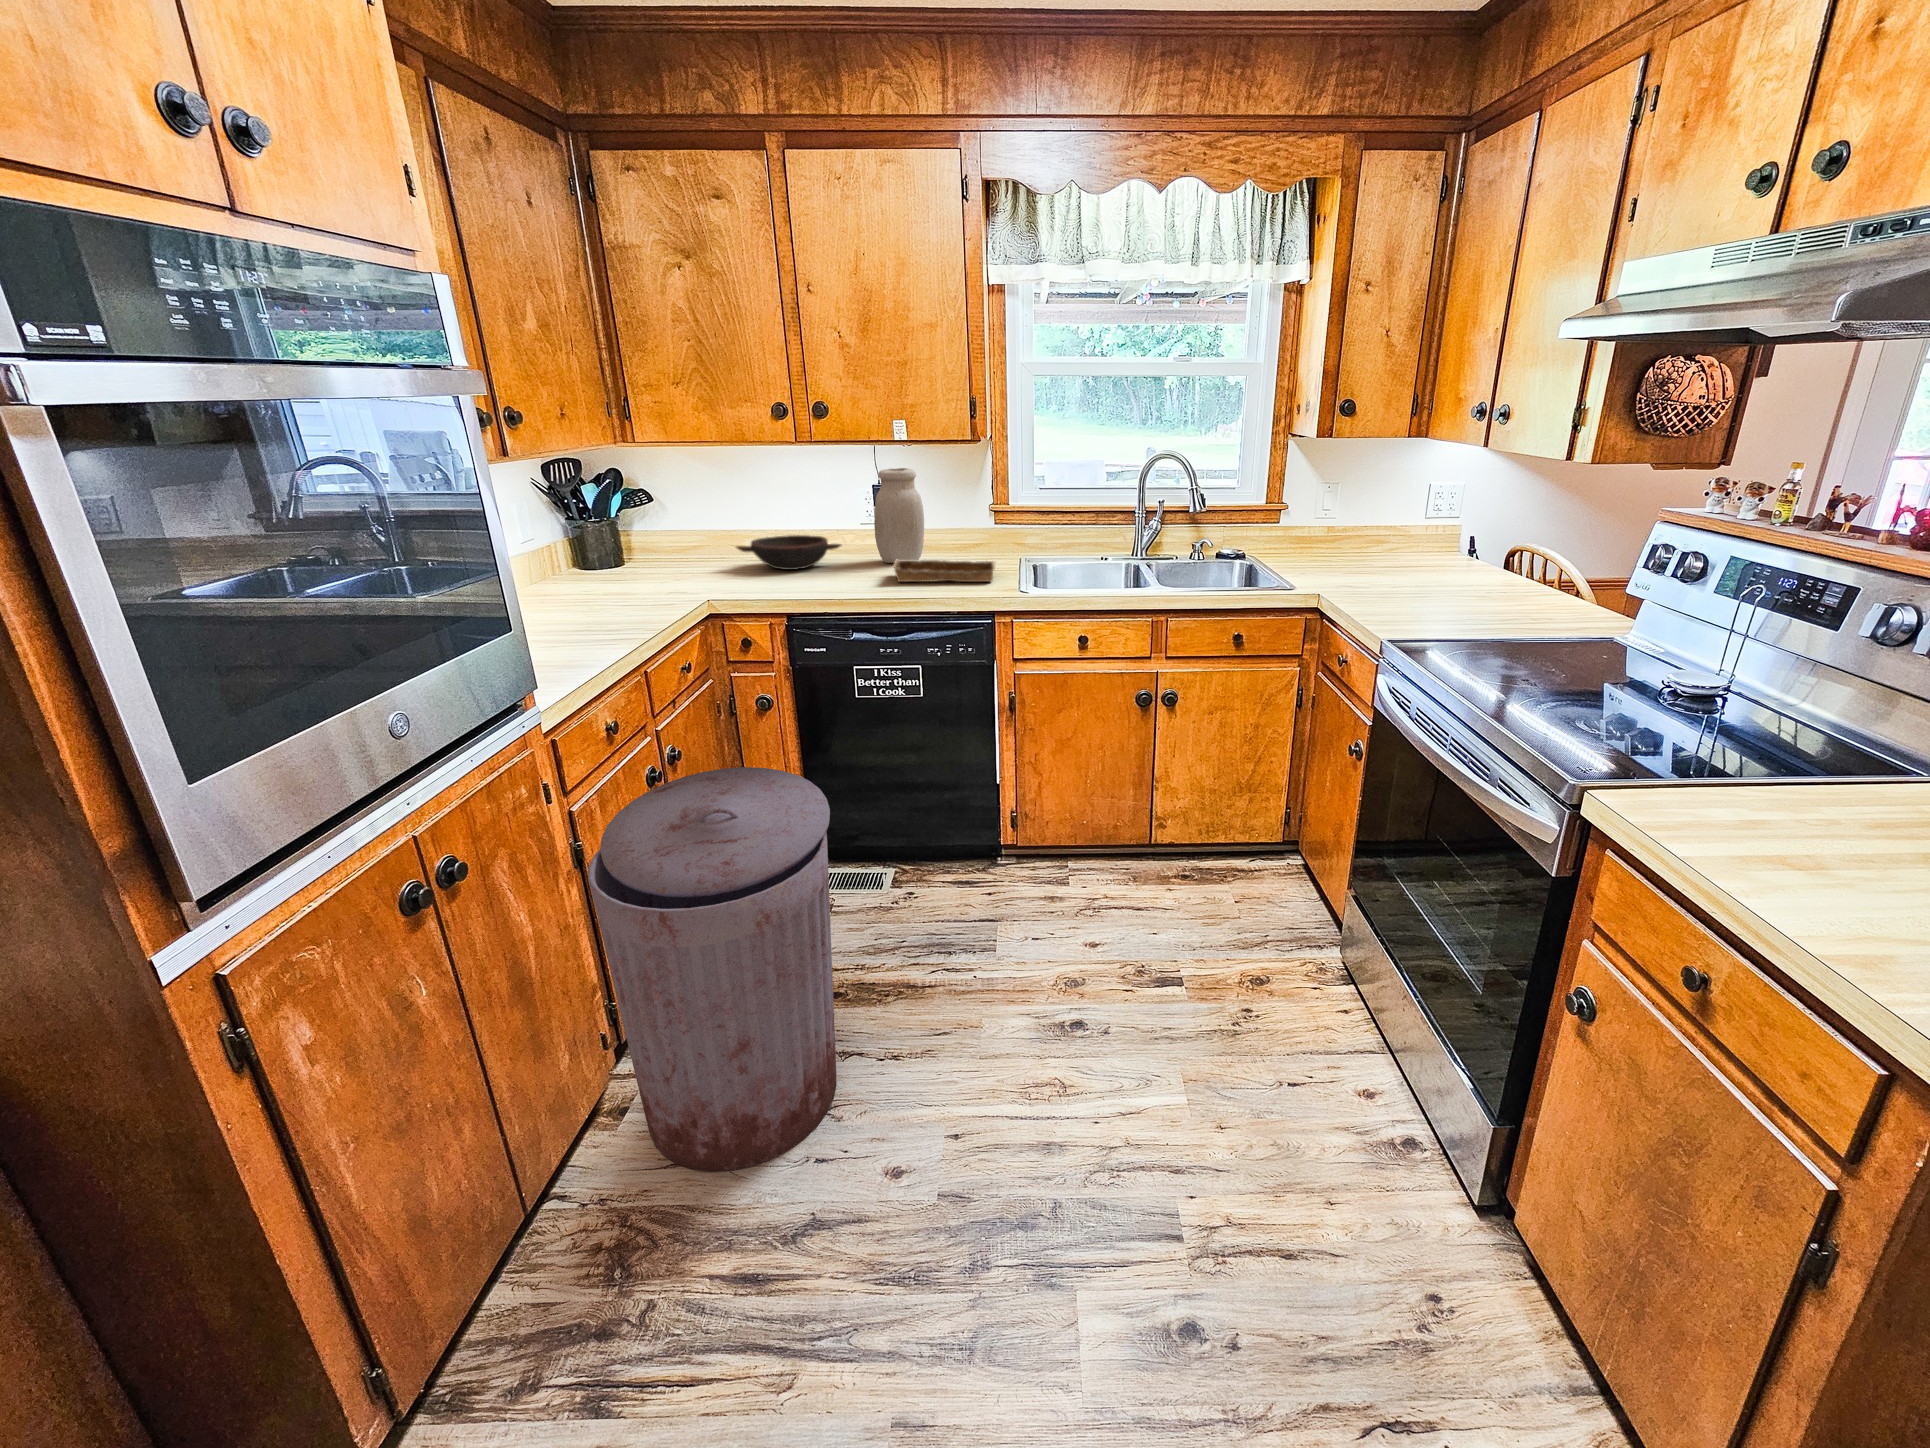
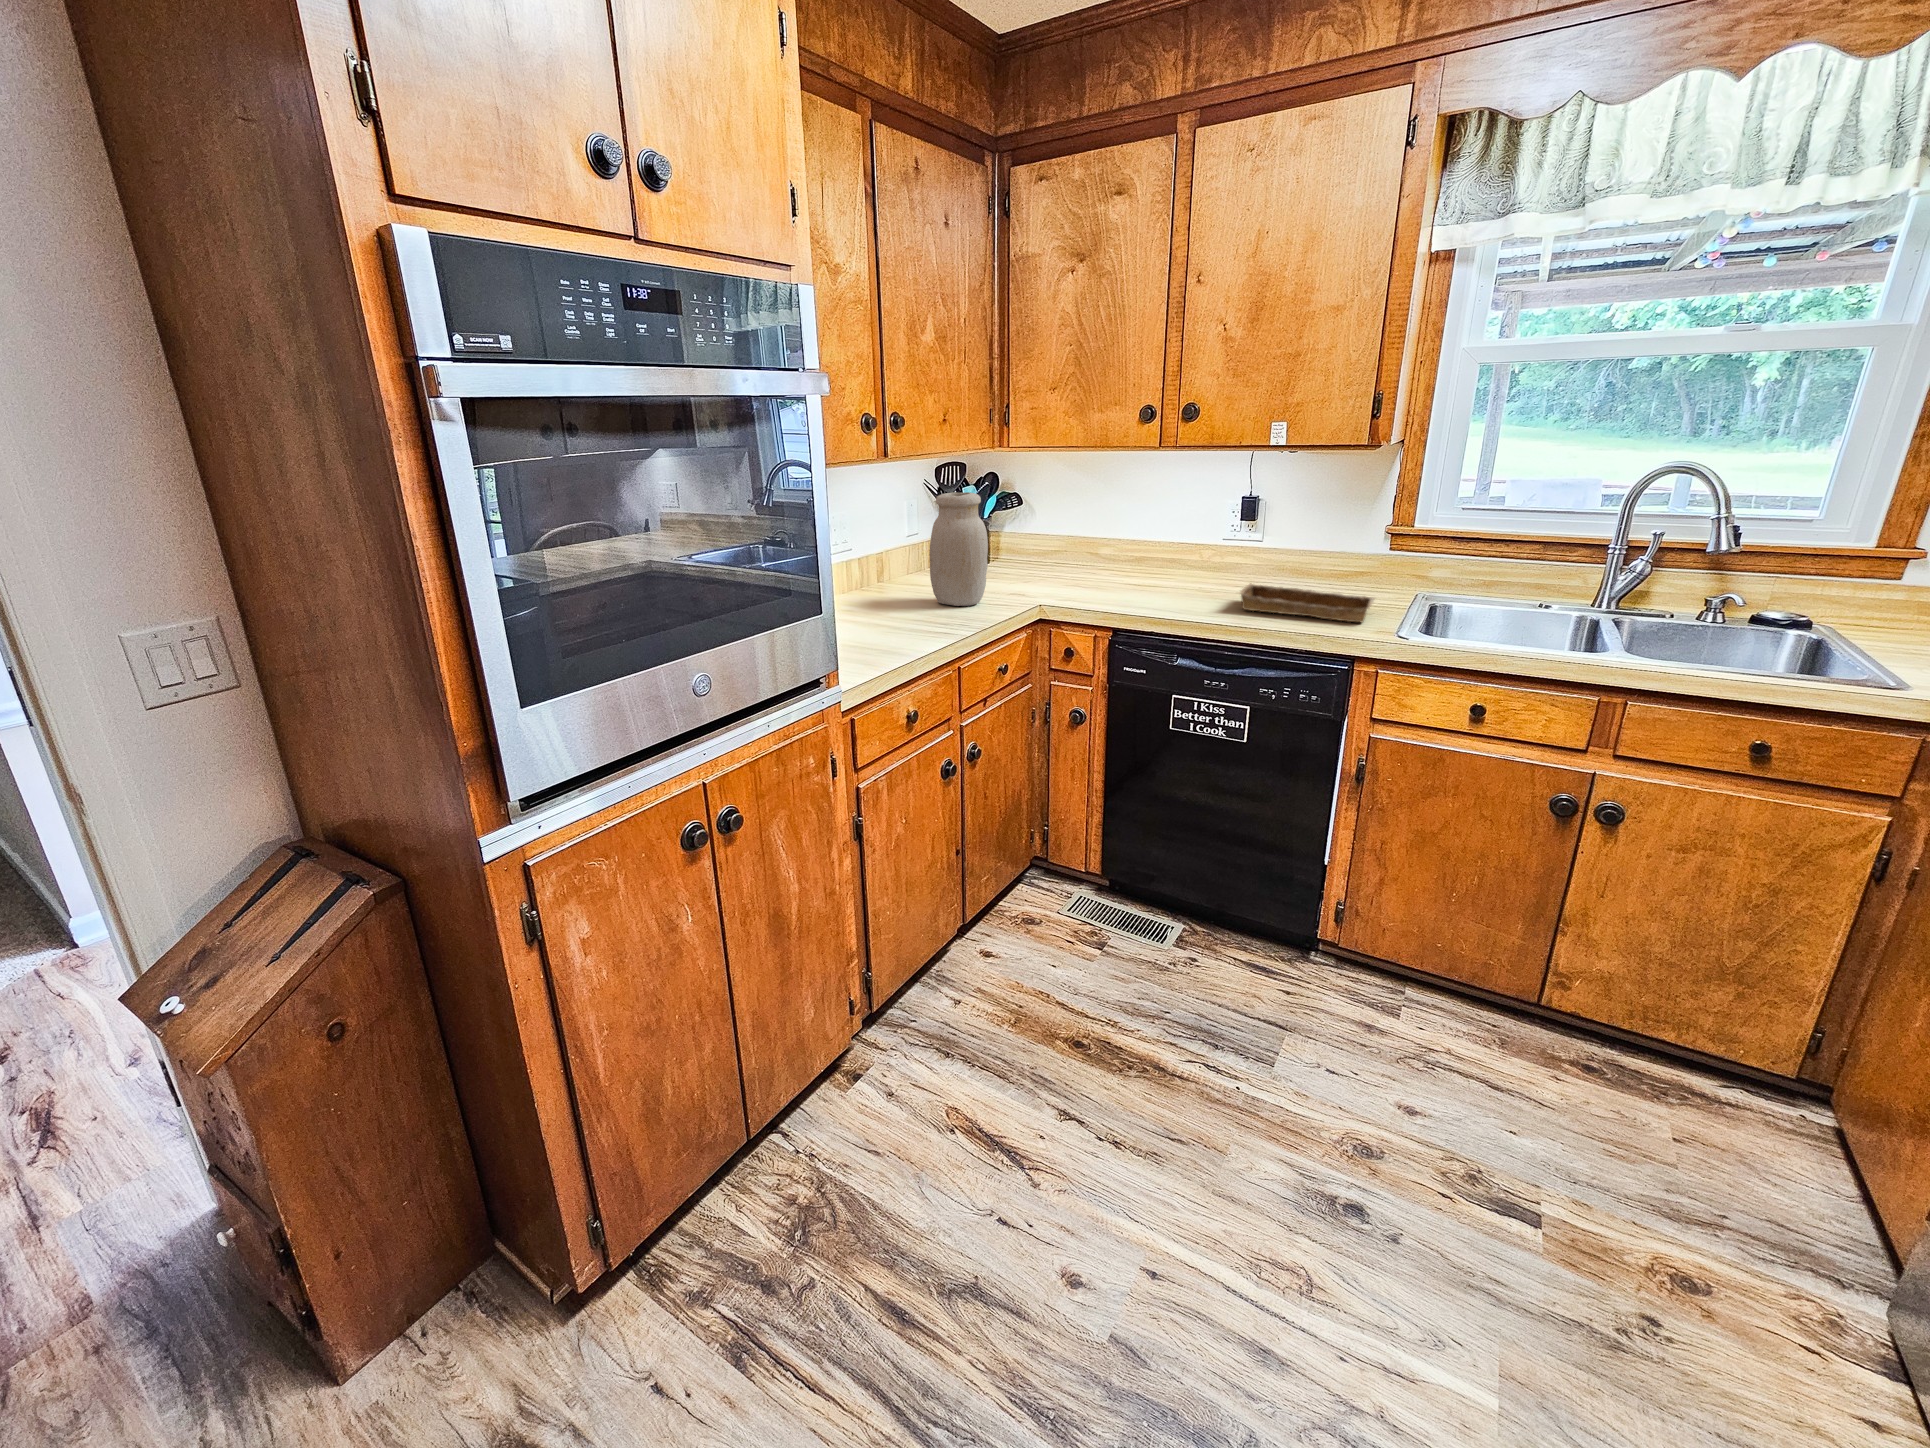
jar: present [874,468,924,563] -> present [929,492,988,606]
bowl: present [737,535,841,570] -> none [1084,546,1195,583]
trash can: present [588,767,836,1172] -> none [841,780,1085,1193]

